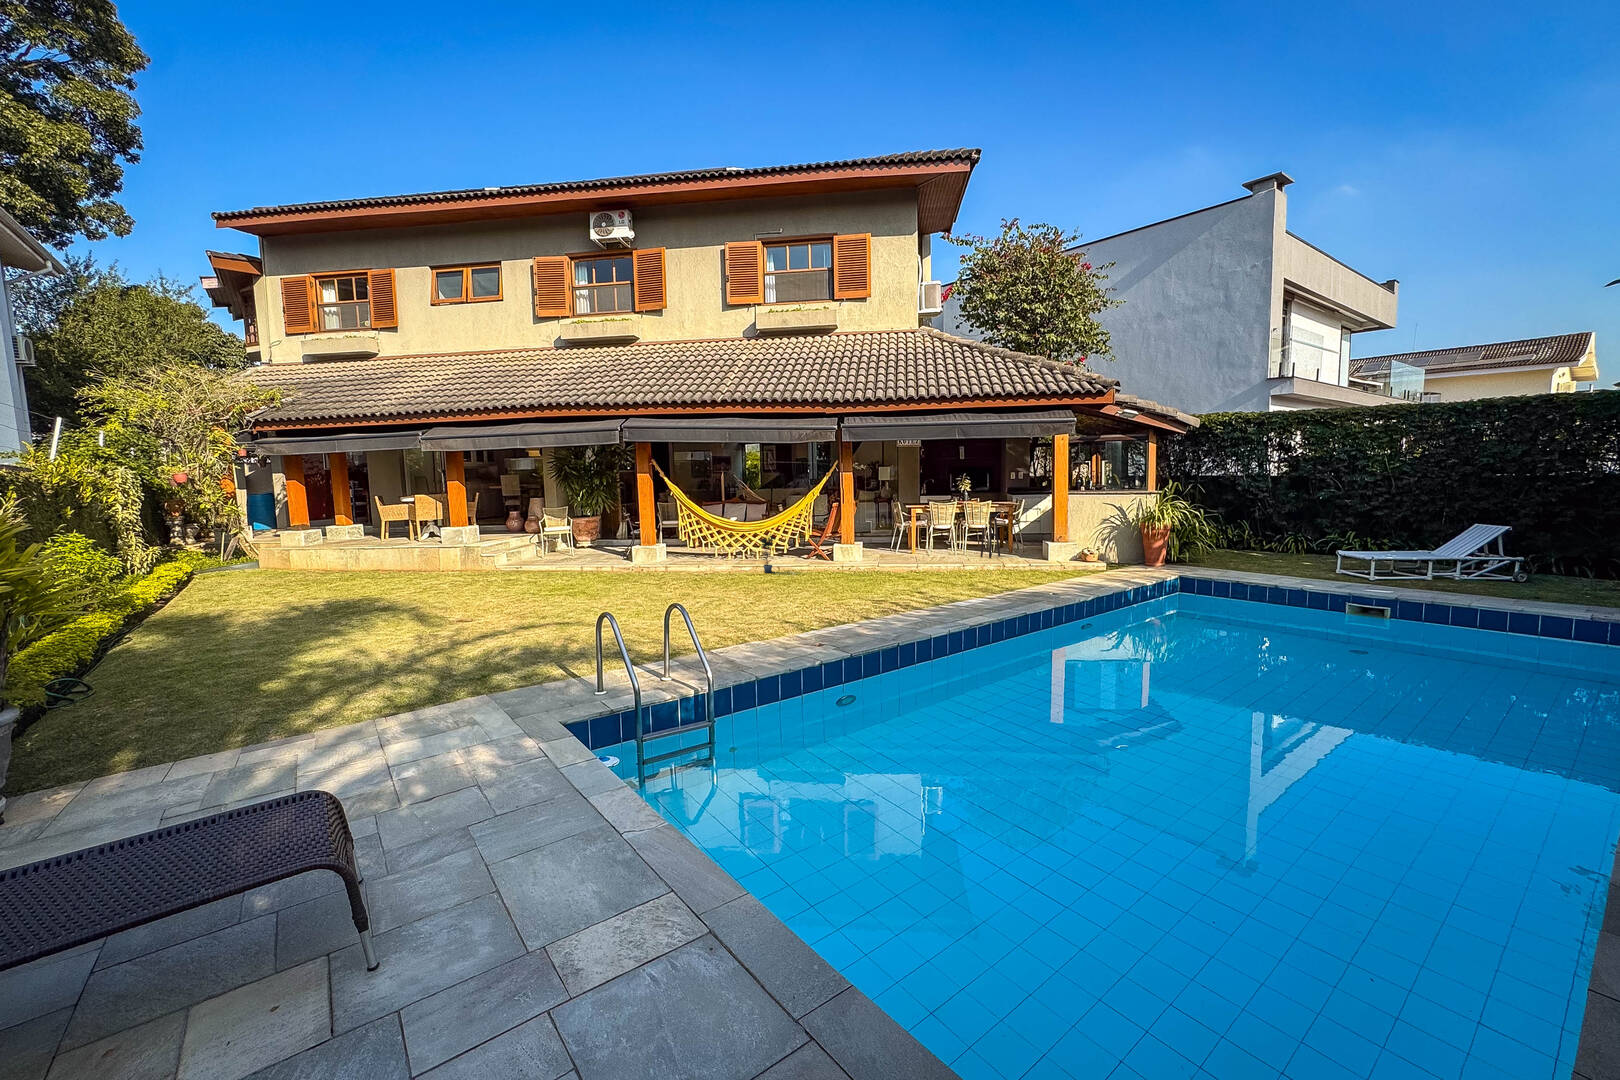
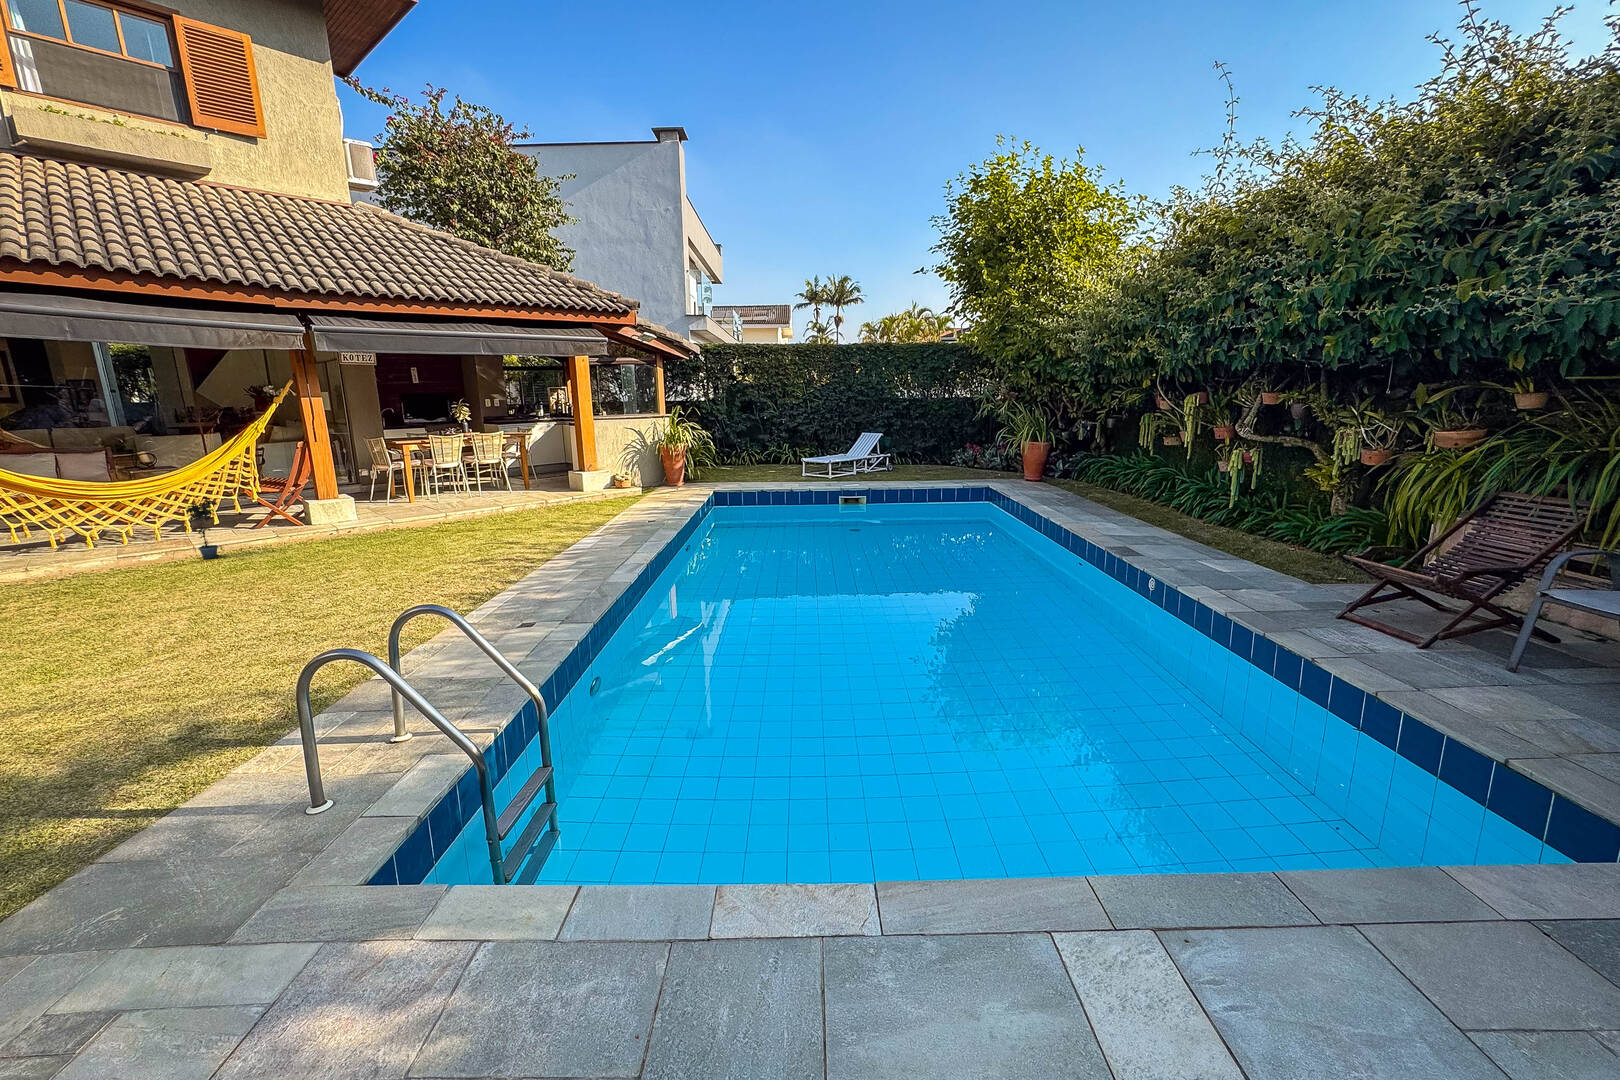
stool: present [981,514,1000,558] -> none [500,444,527,495]

